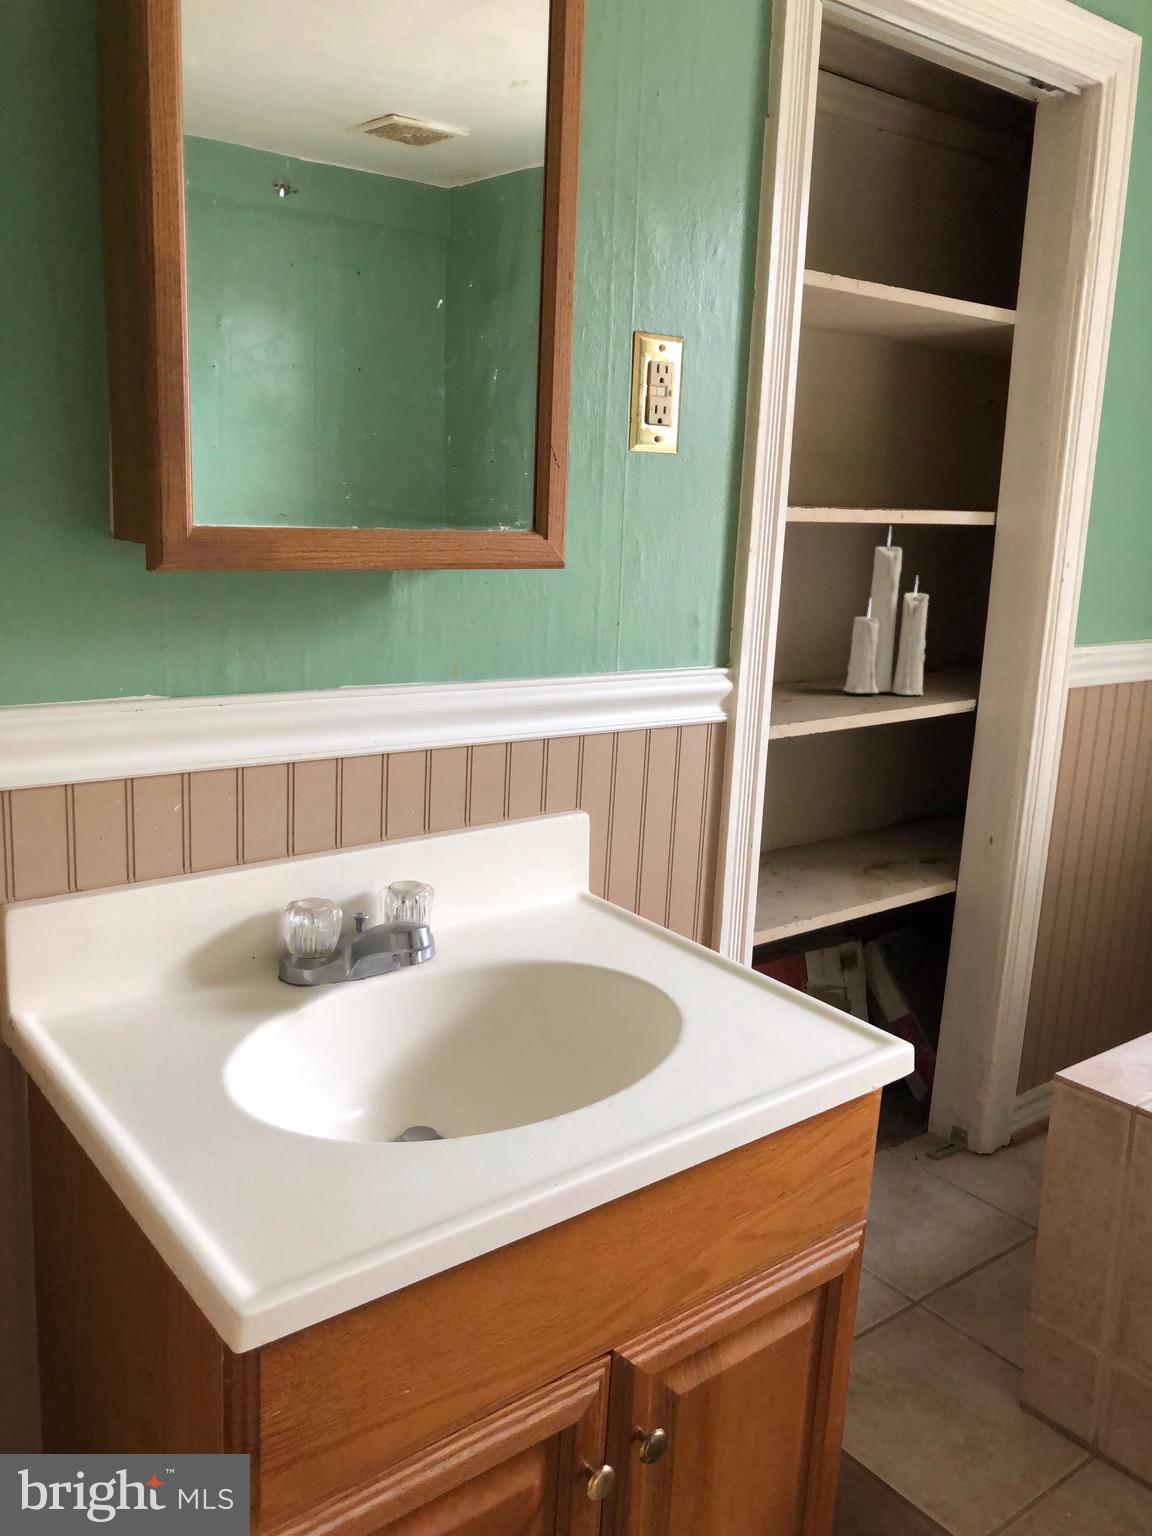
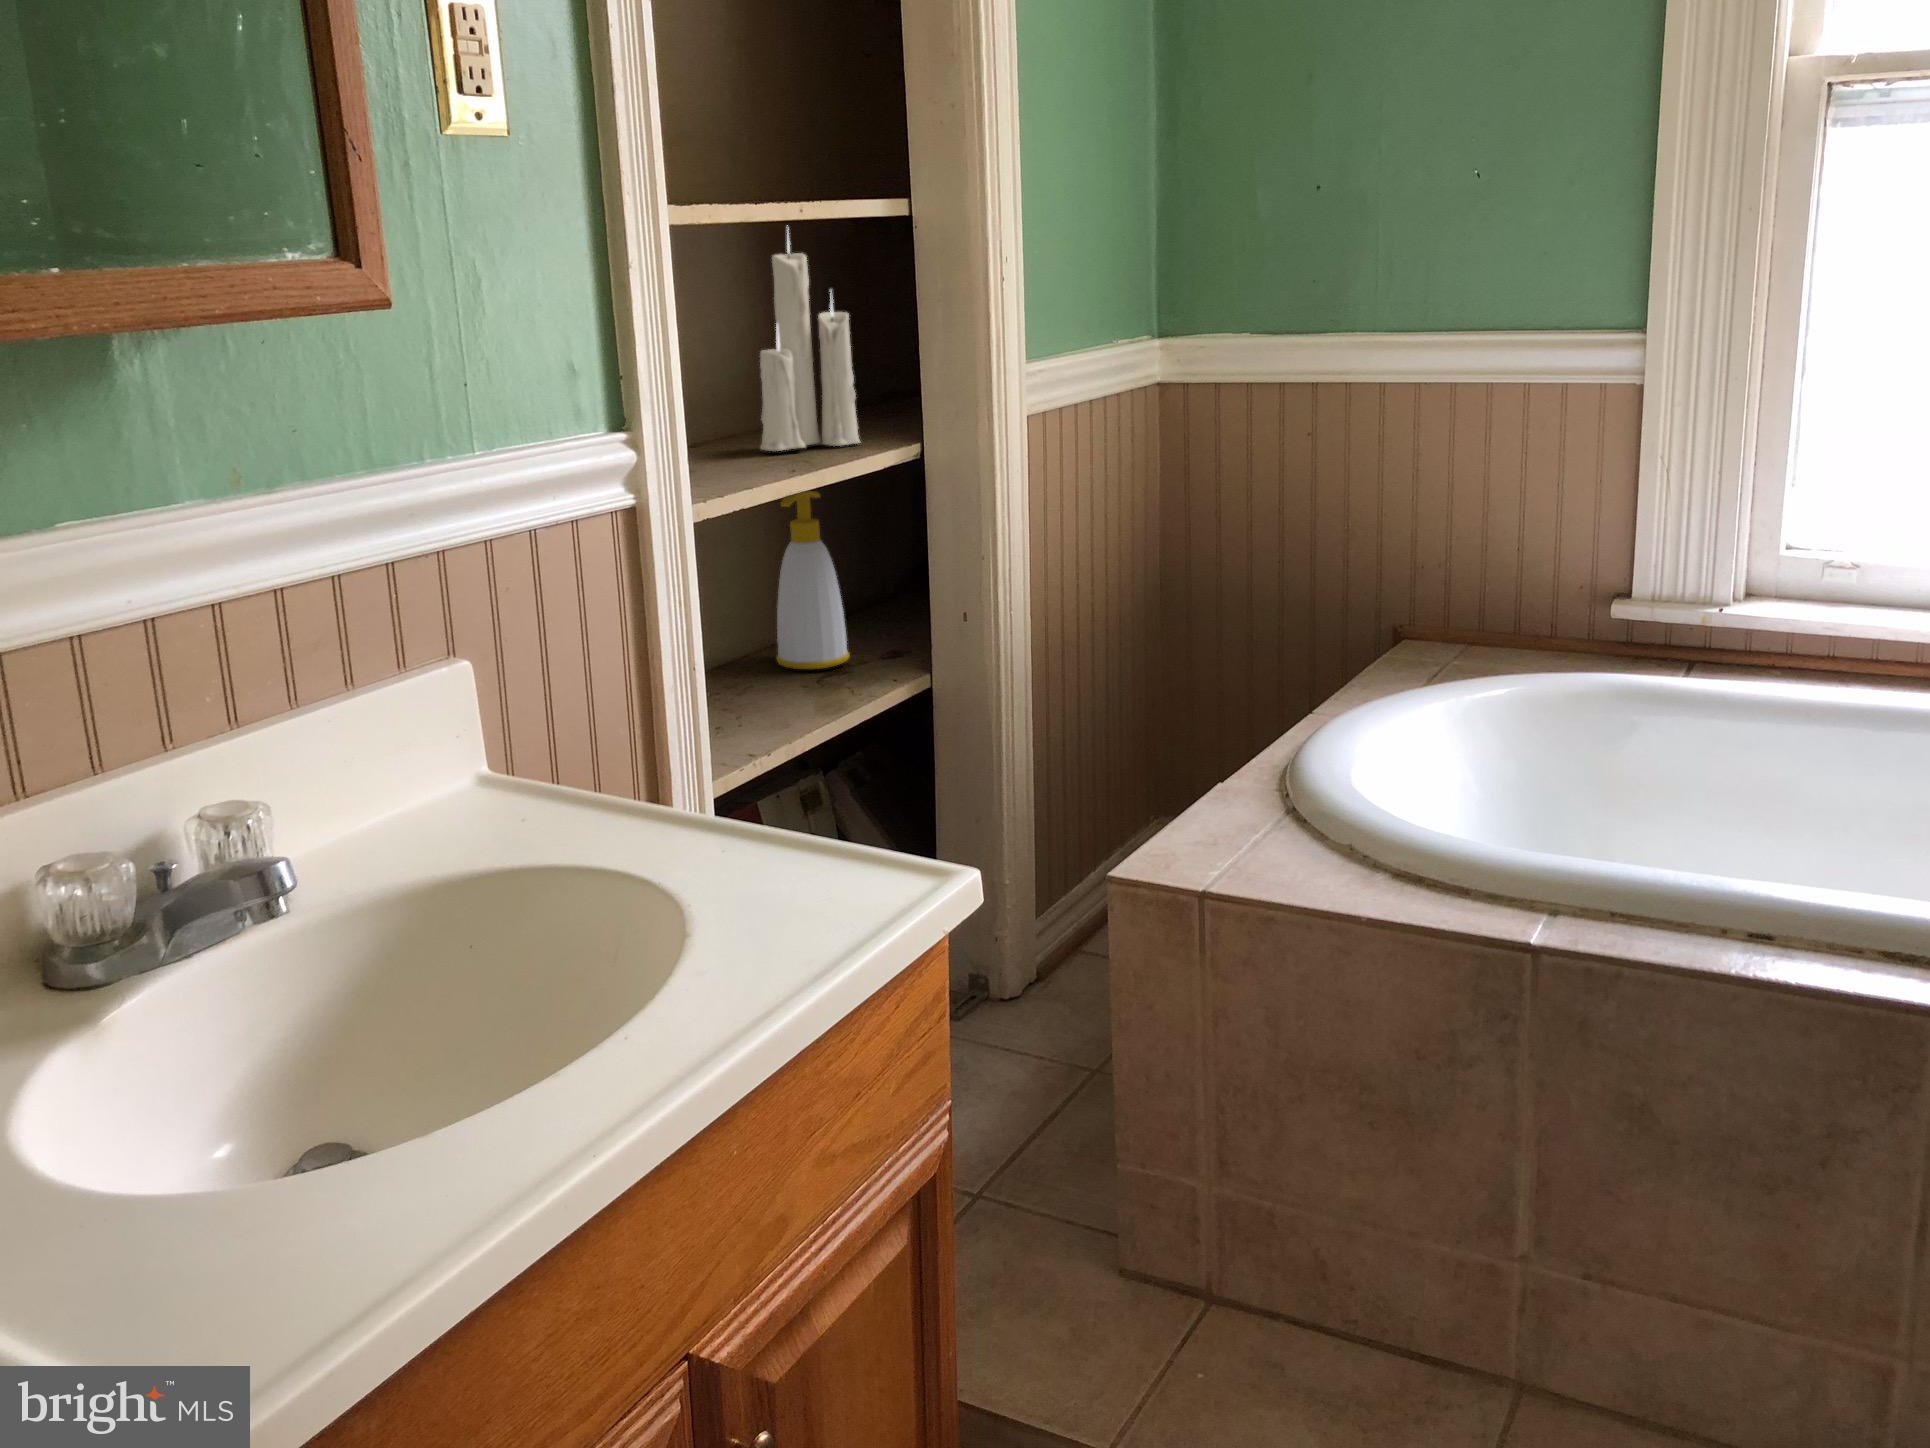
soap bottle: none [834,724,892,863] -> present [777,491,850,670]

